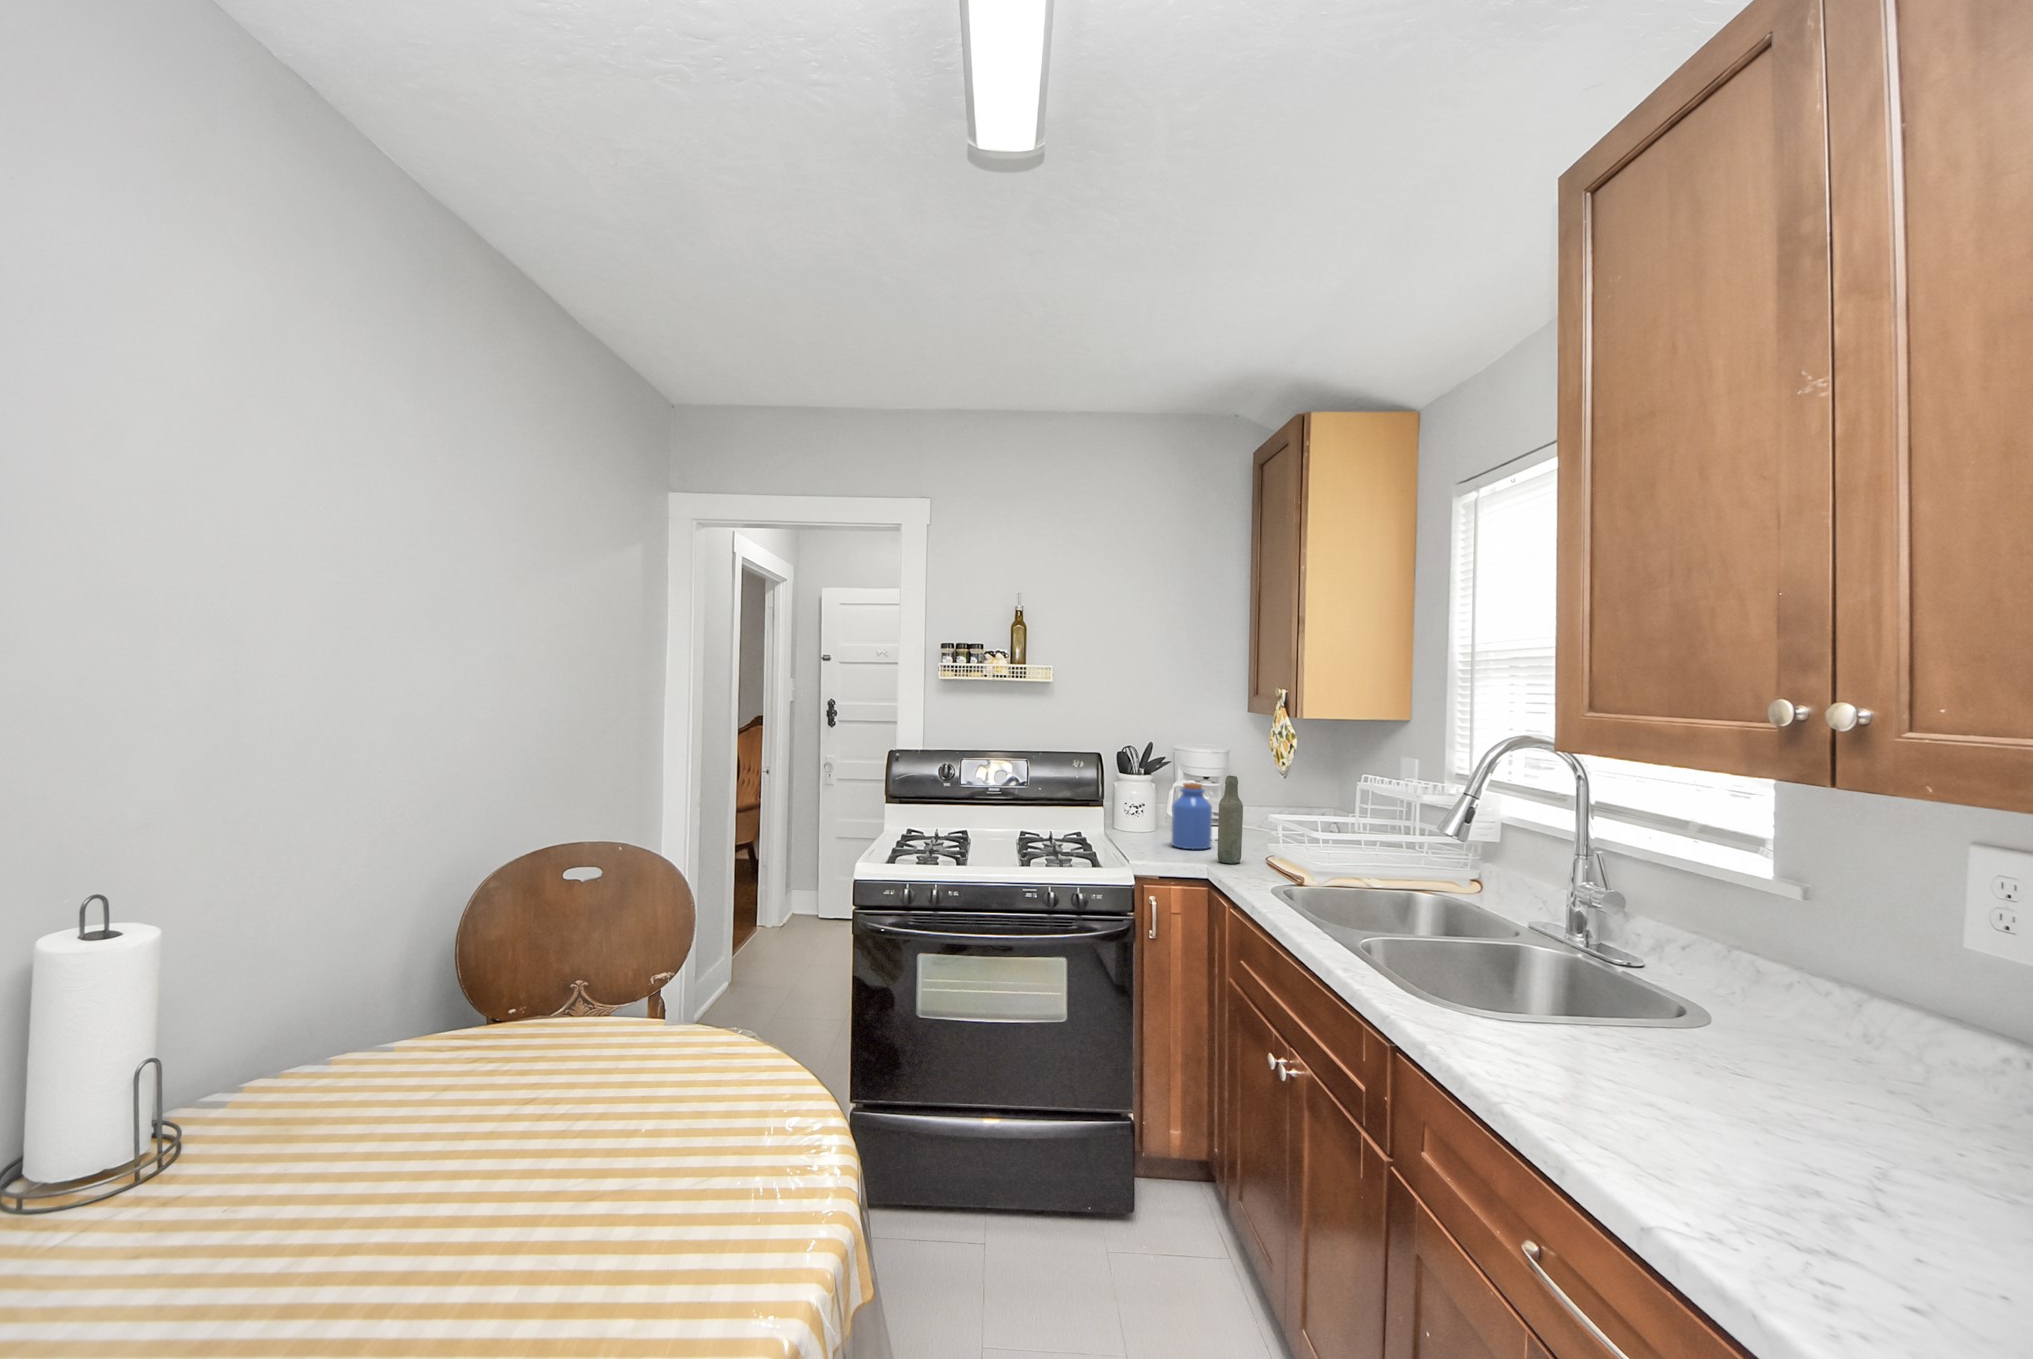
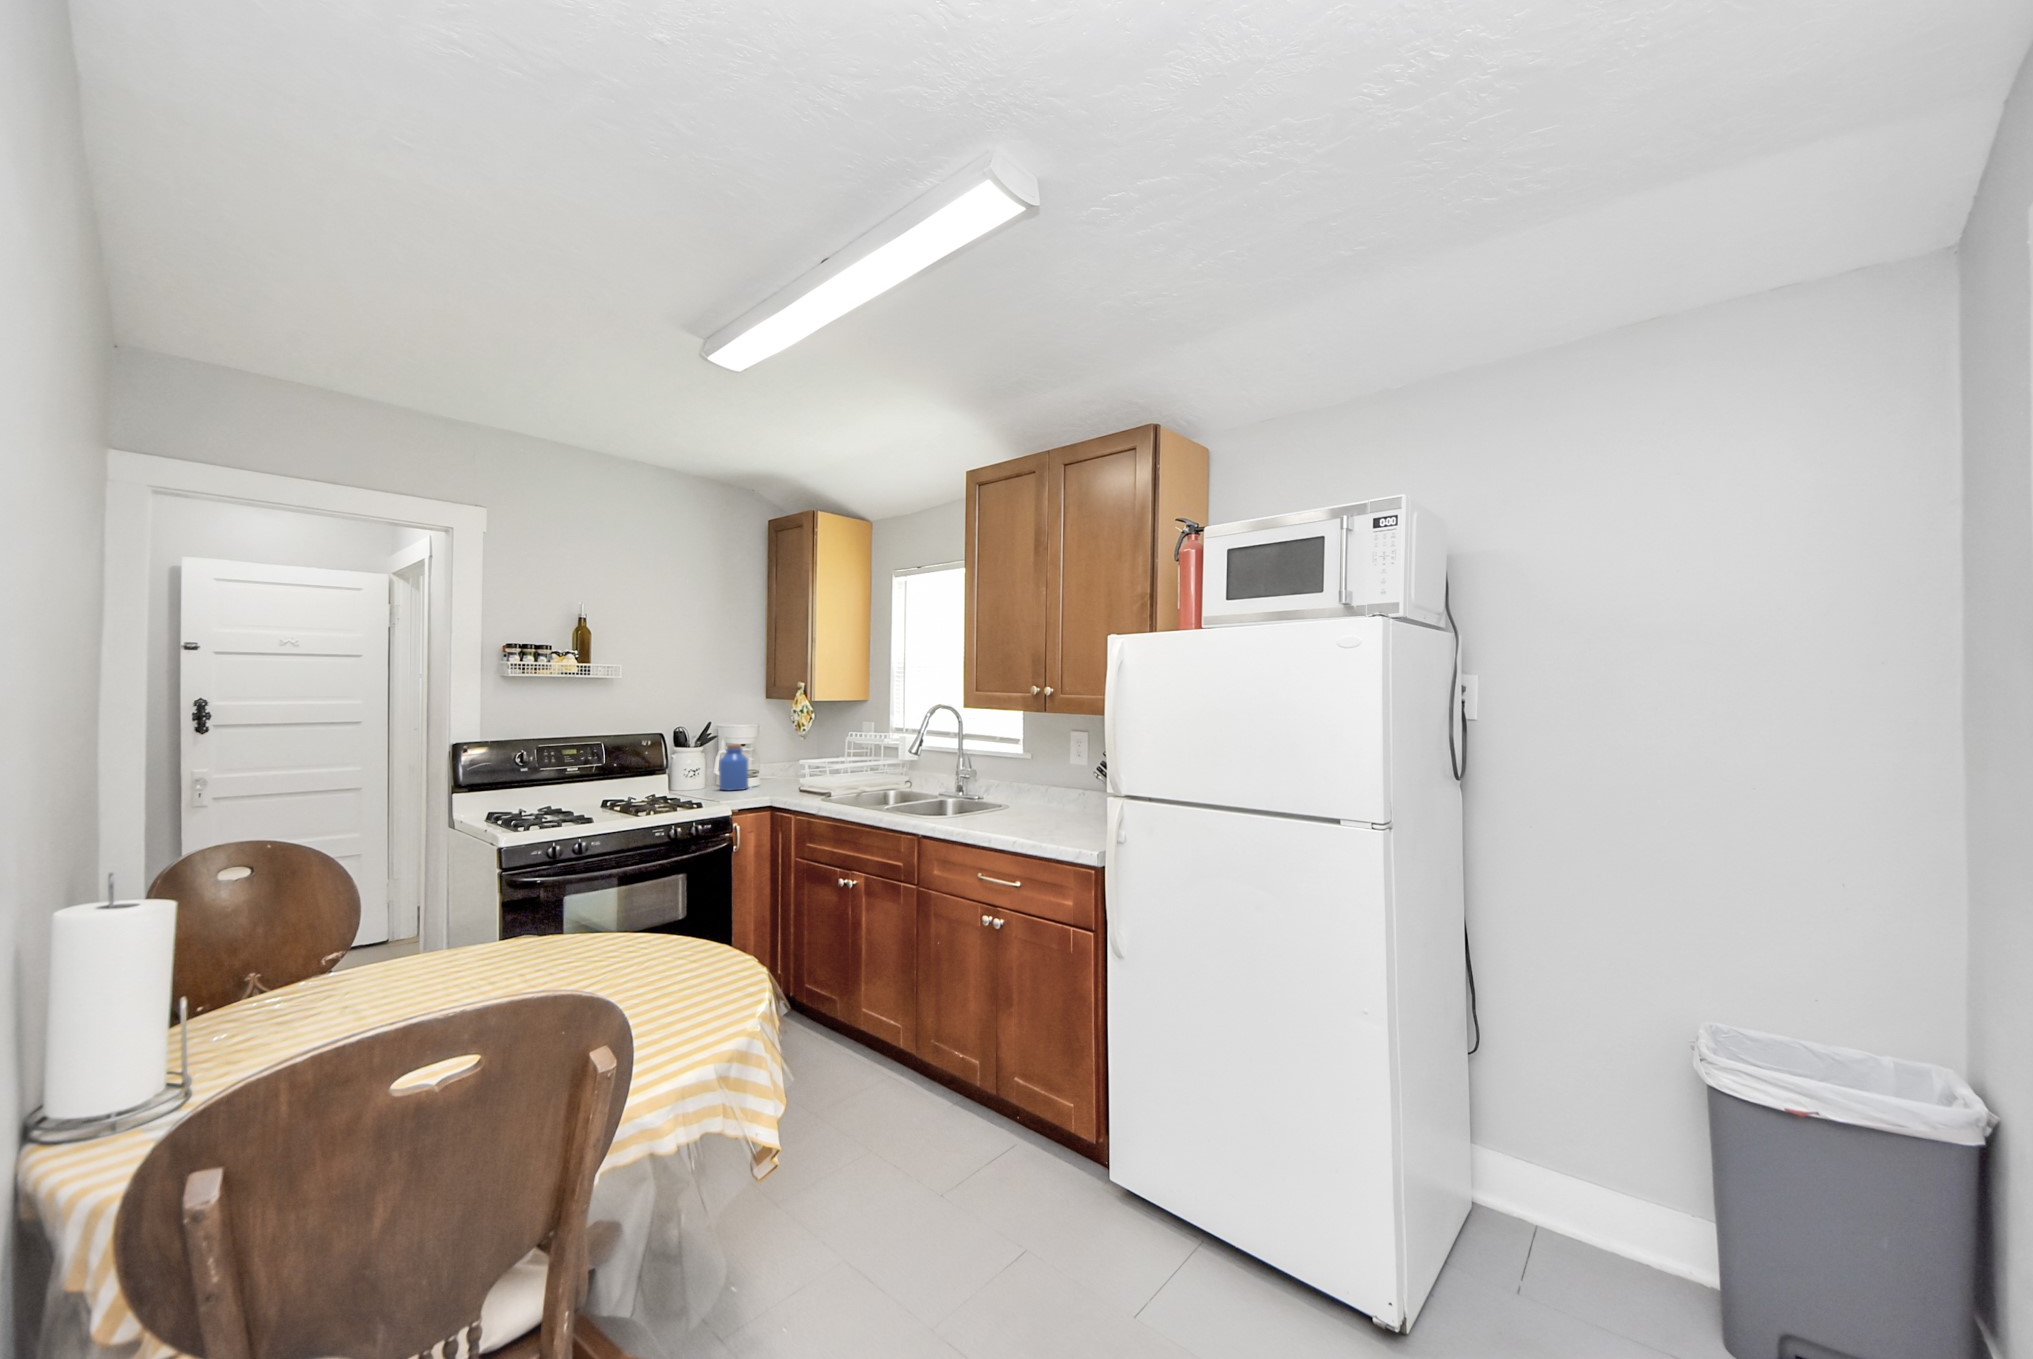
bottle: present [1218,775,1243,864] -> none [754,735,771,794]

